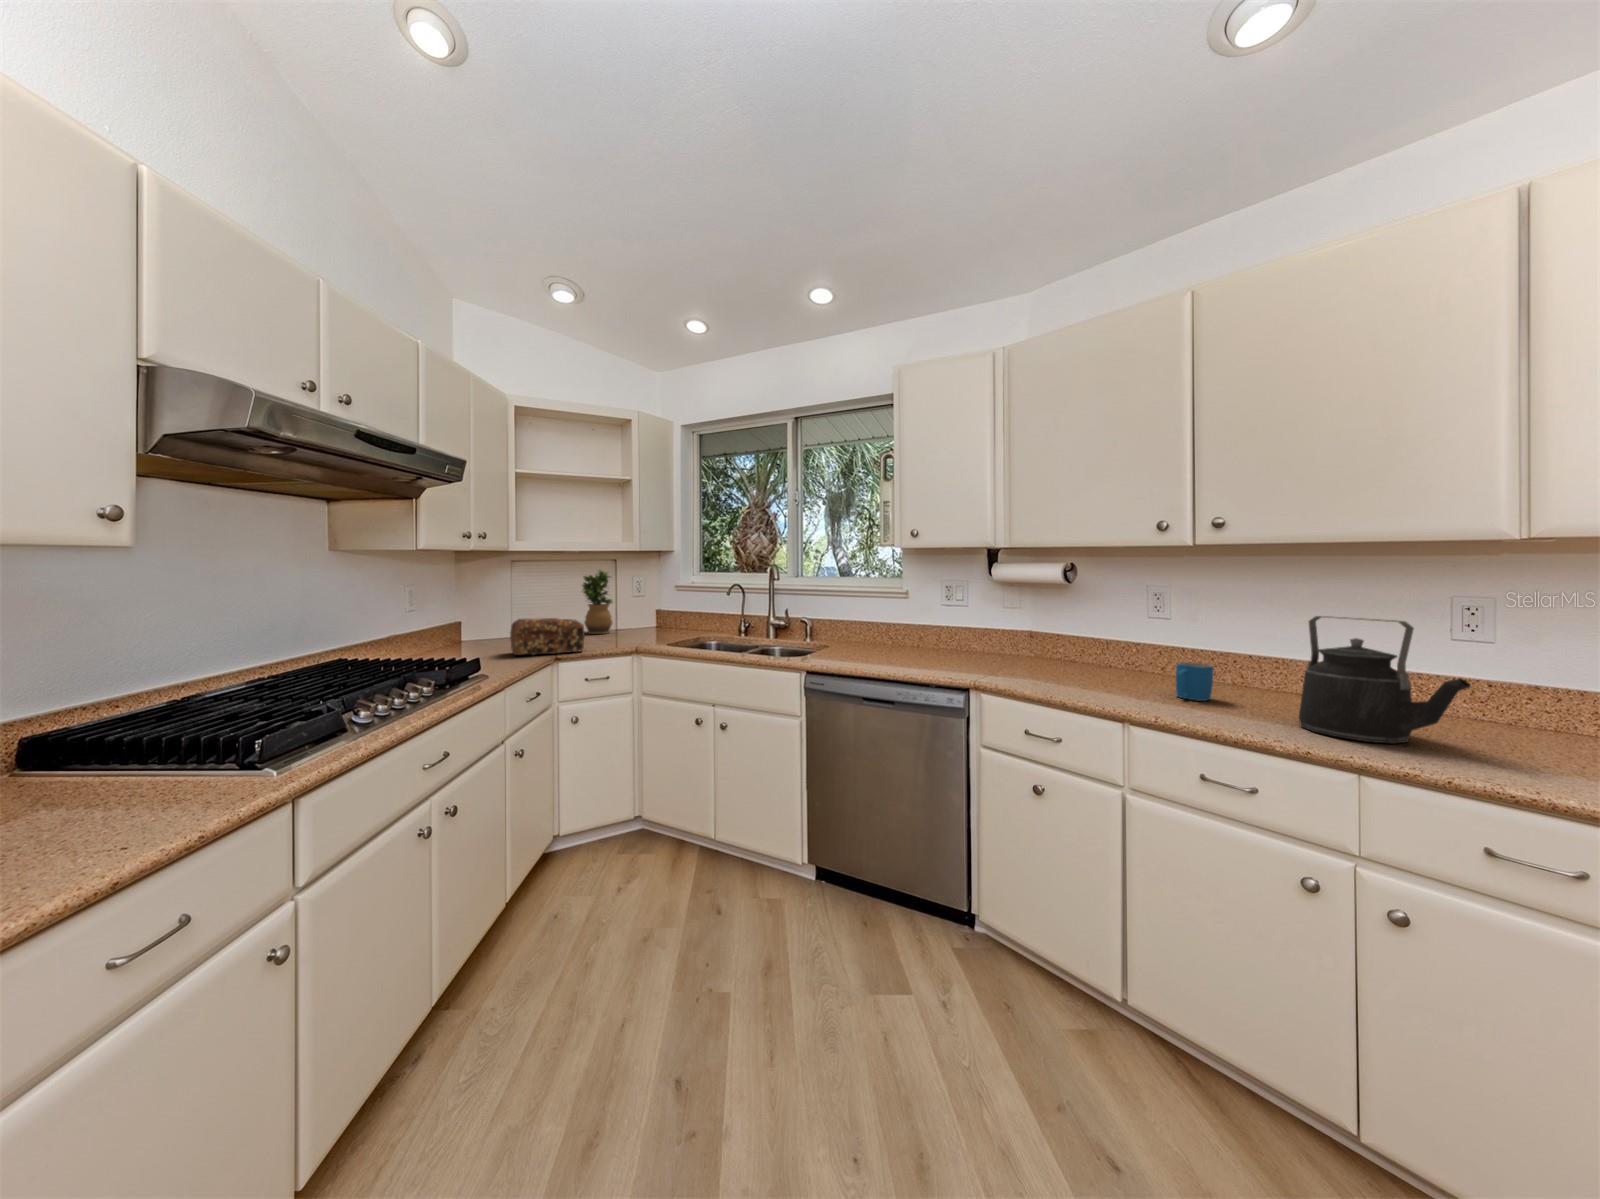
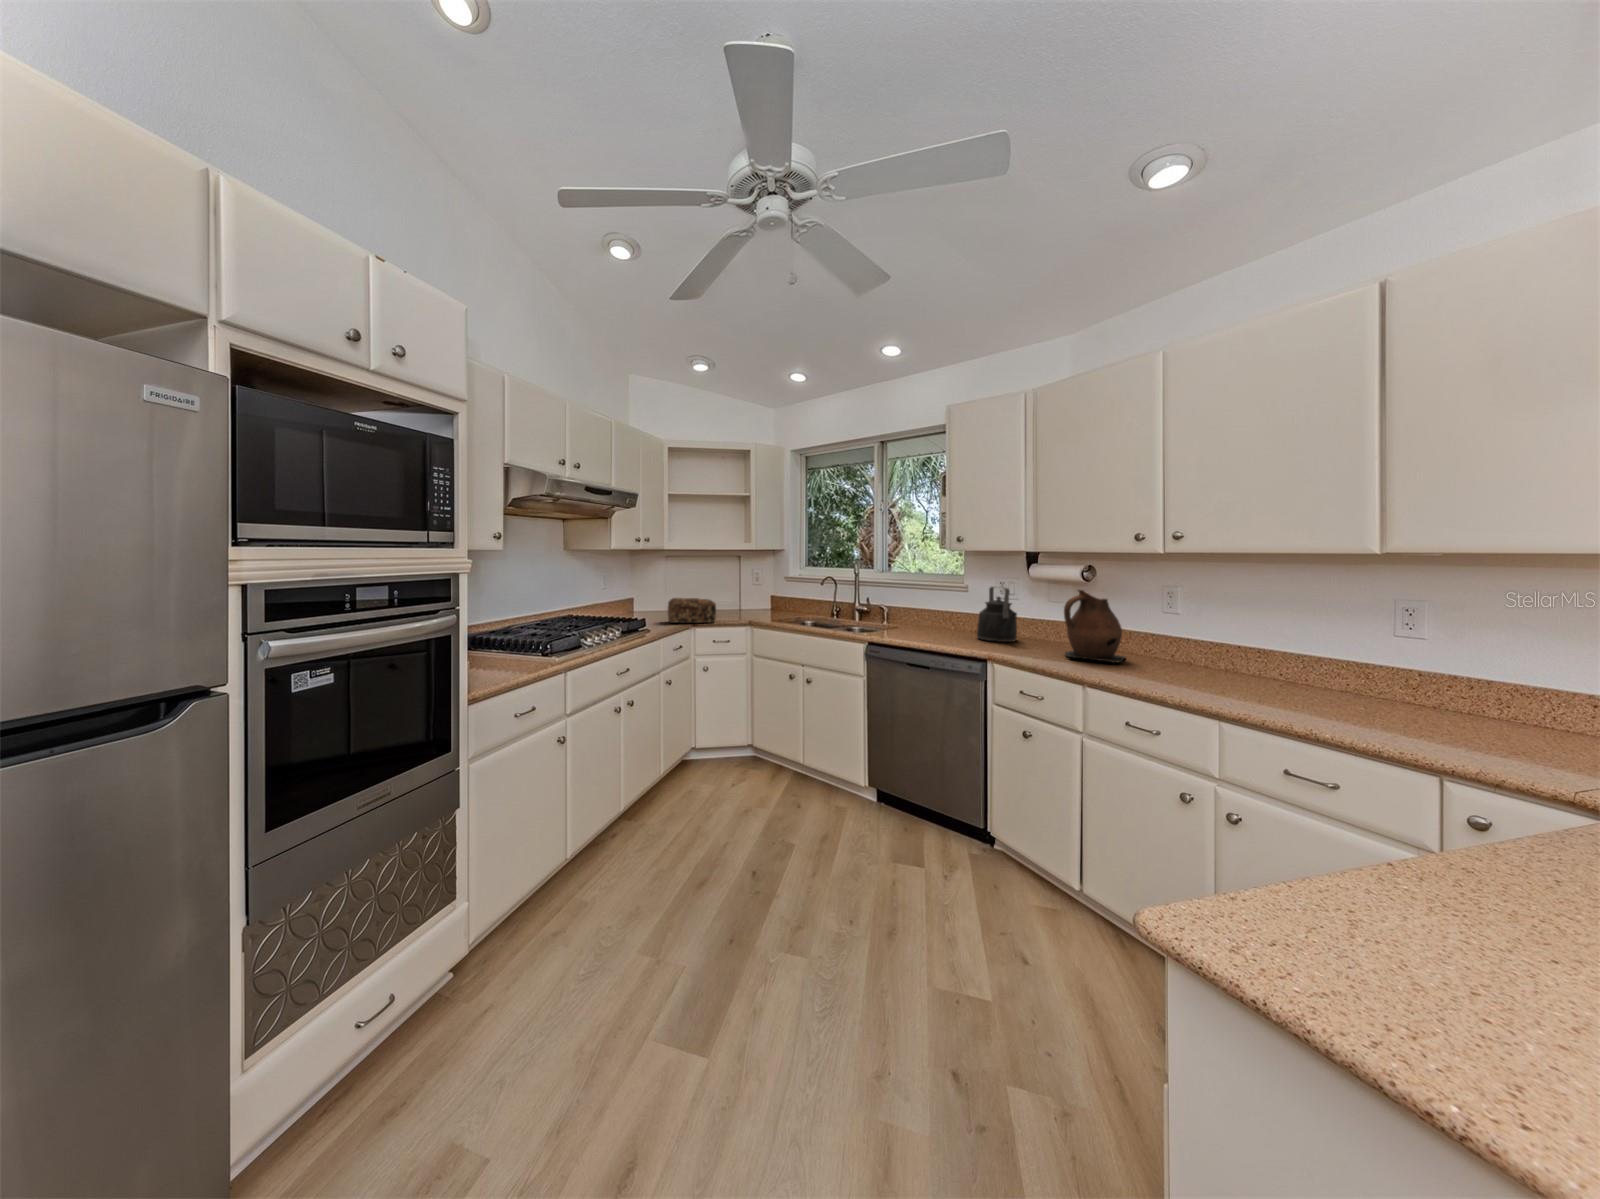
potted plant: present [582,570,613,634] -> none [718,563,741,612]
ceramic pitcher: none [1056,595,1136,686] -> present [1064,590,1125,663]
kettle: present [1299,616,1471,744] -> present [977,587,1017,642]
mug: present [1176,662,1214,701] -> none [1144,645,1179,676]

